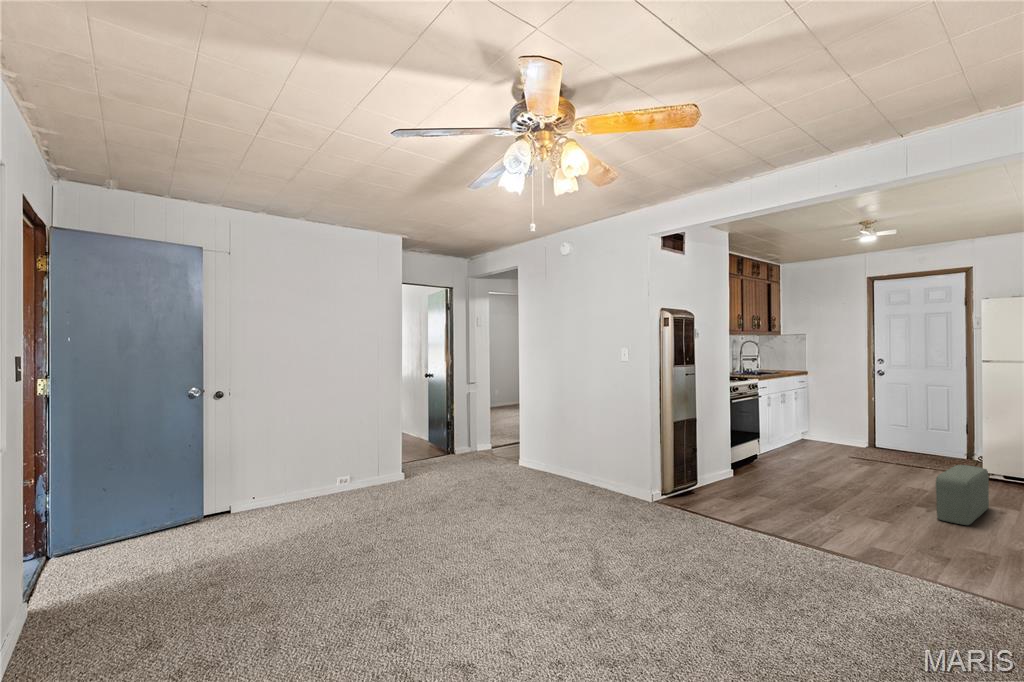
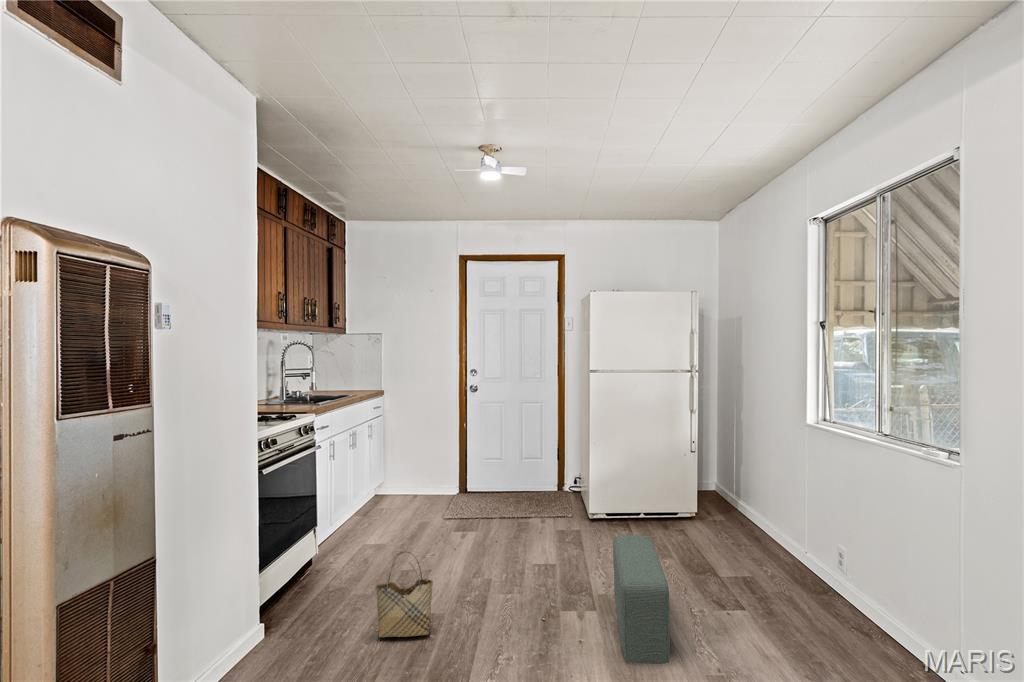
woven basket: none [789,448,822,489] -> present [375,551,433,637]

